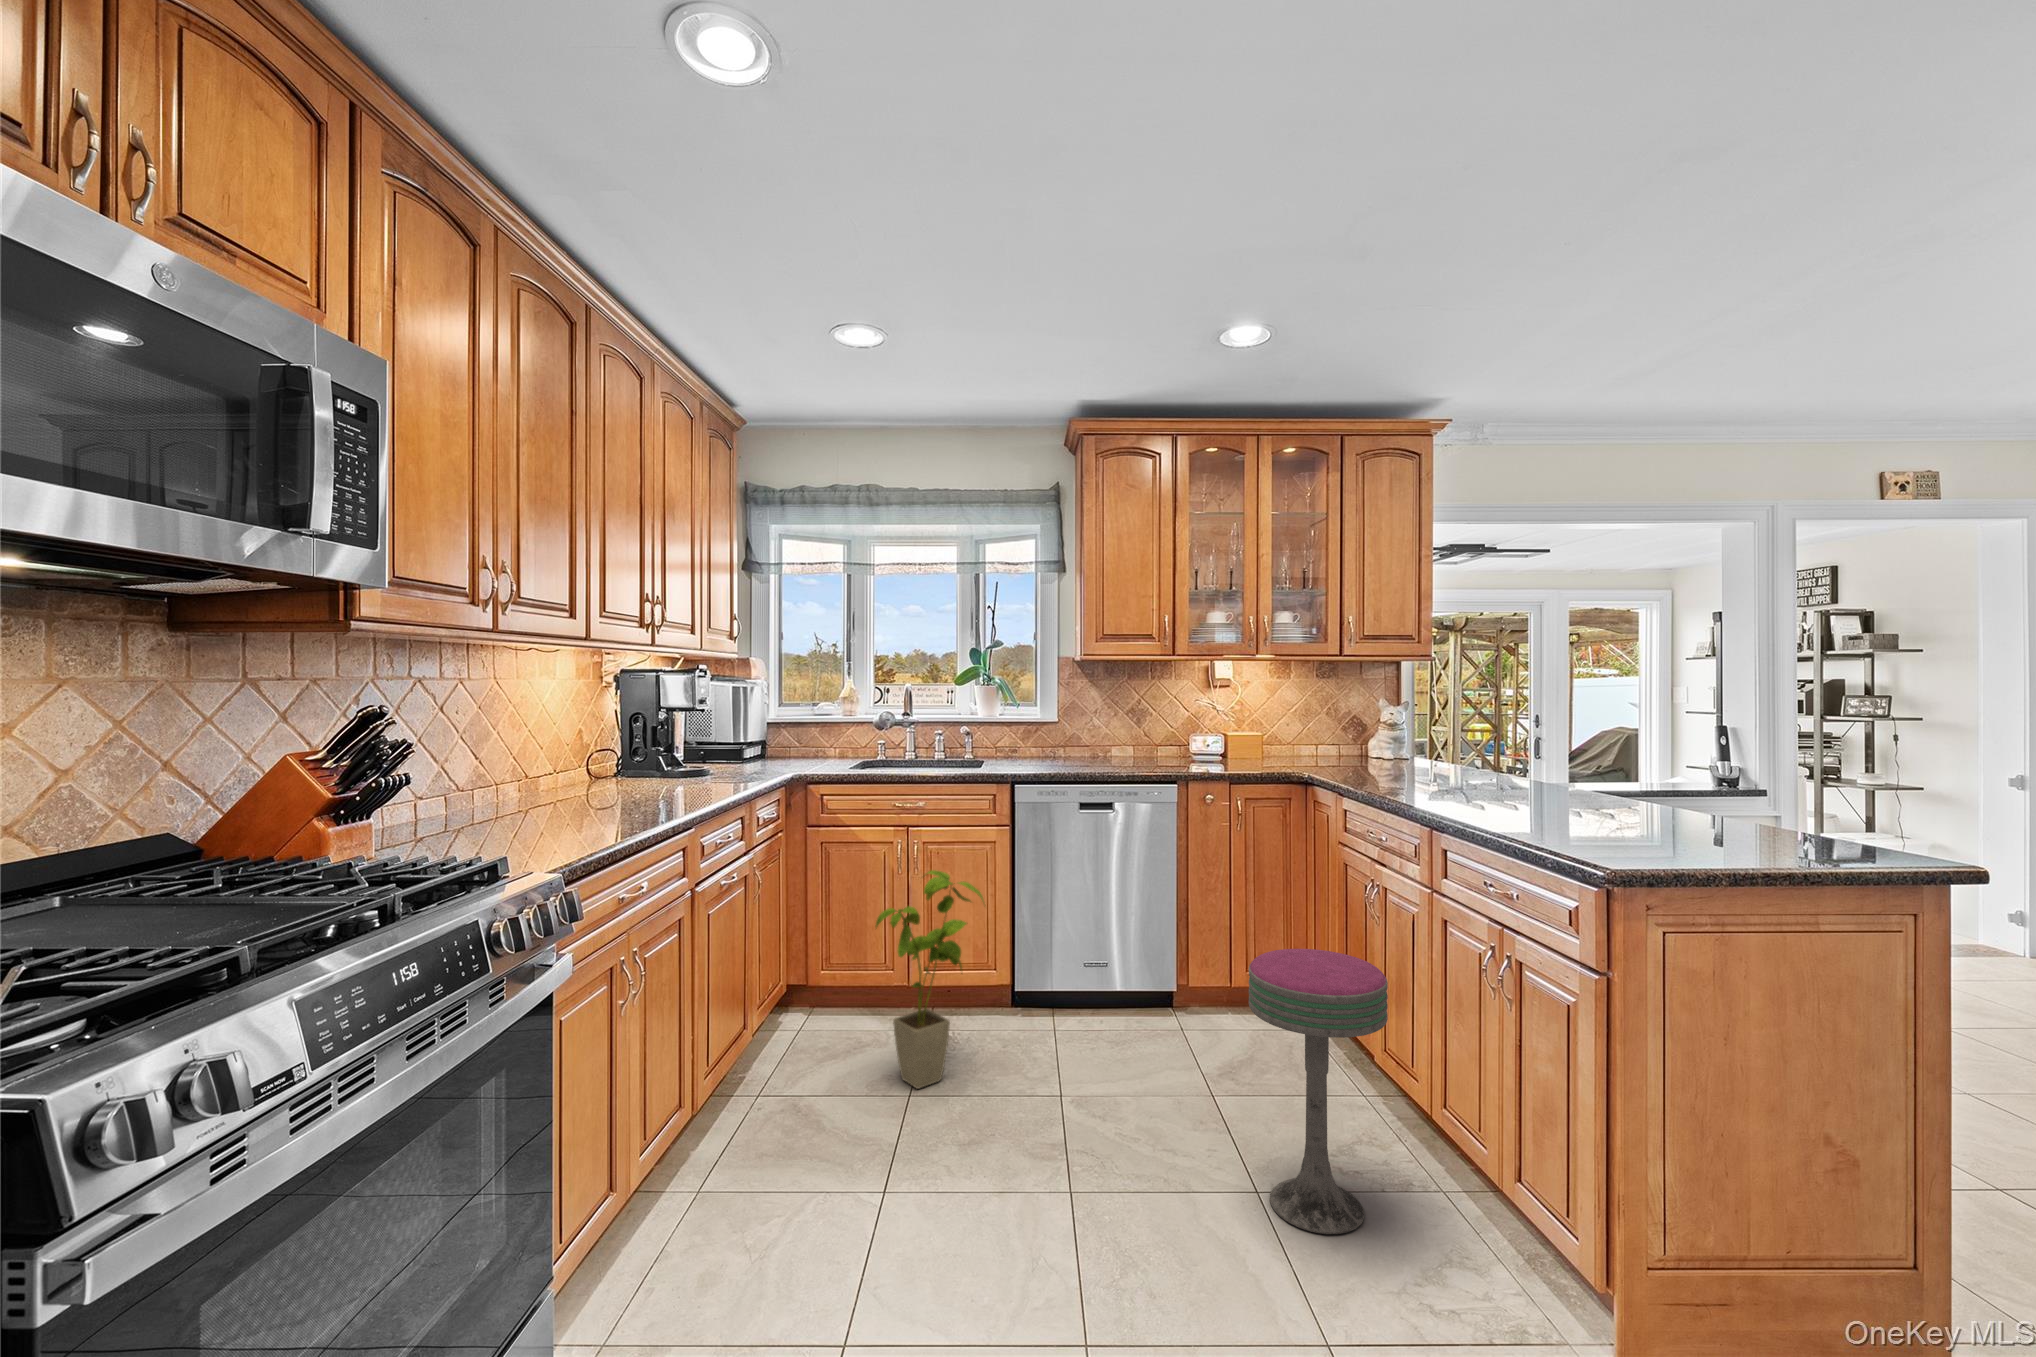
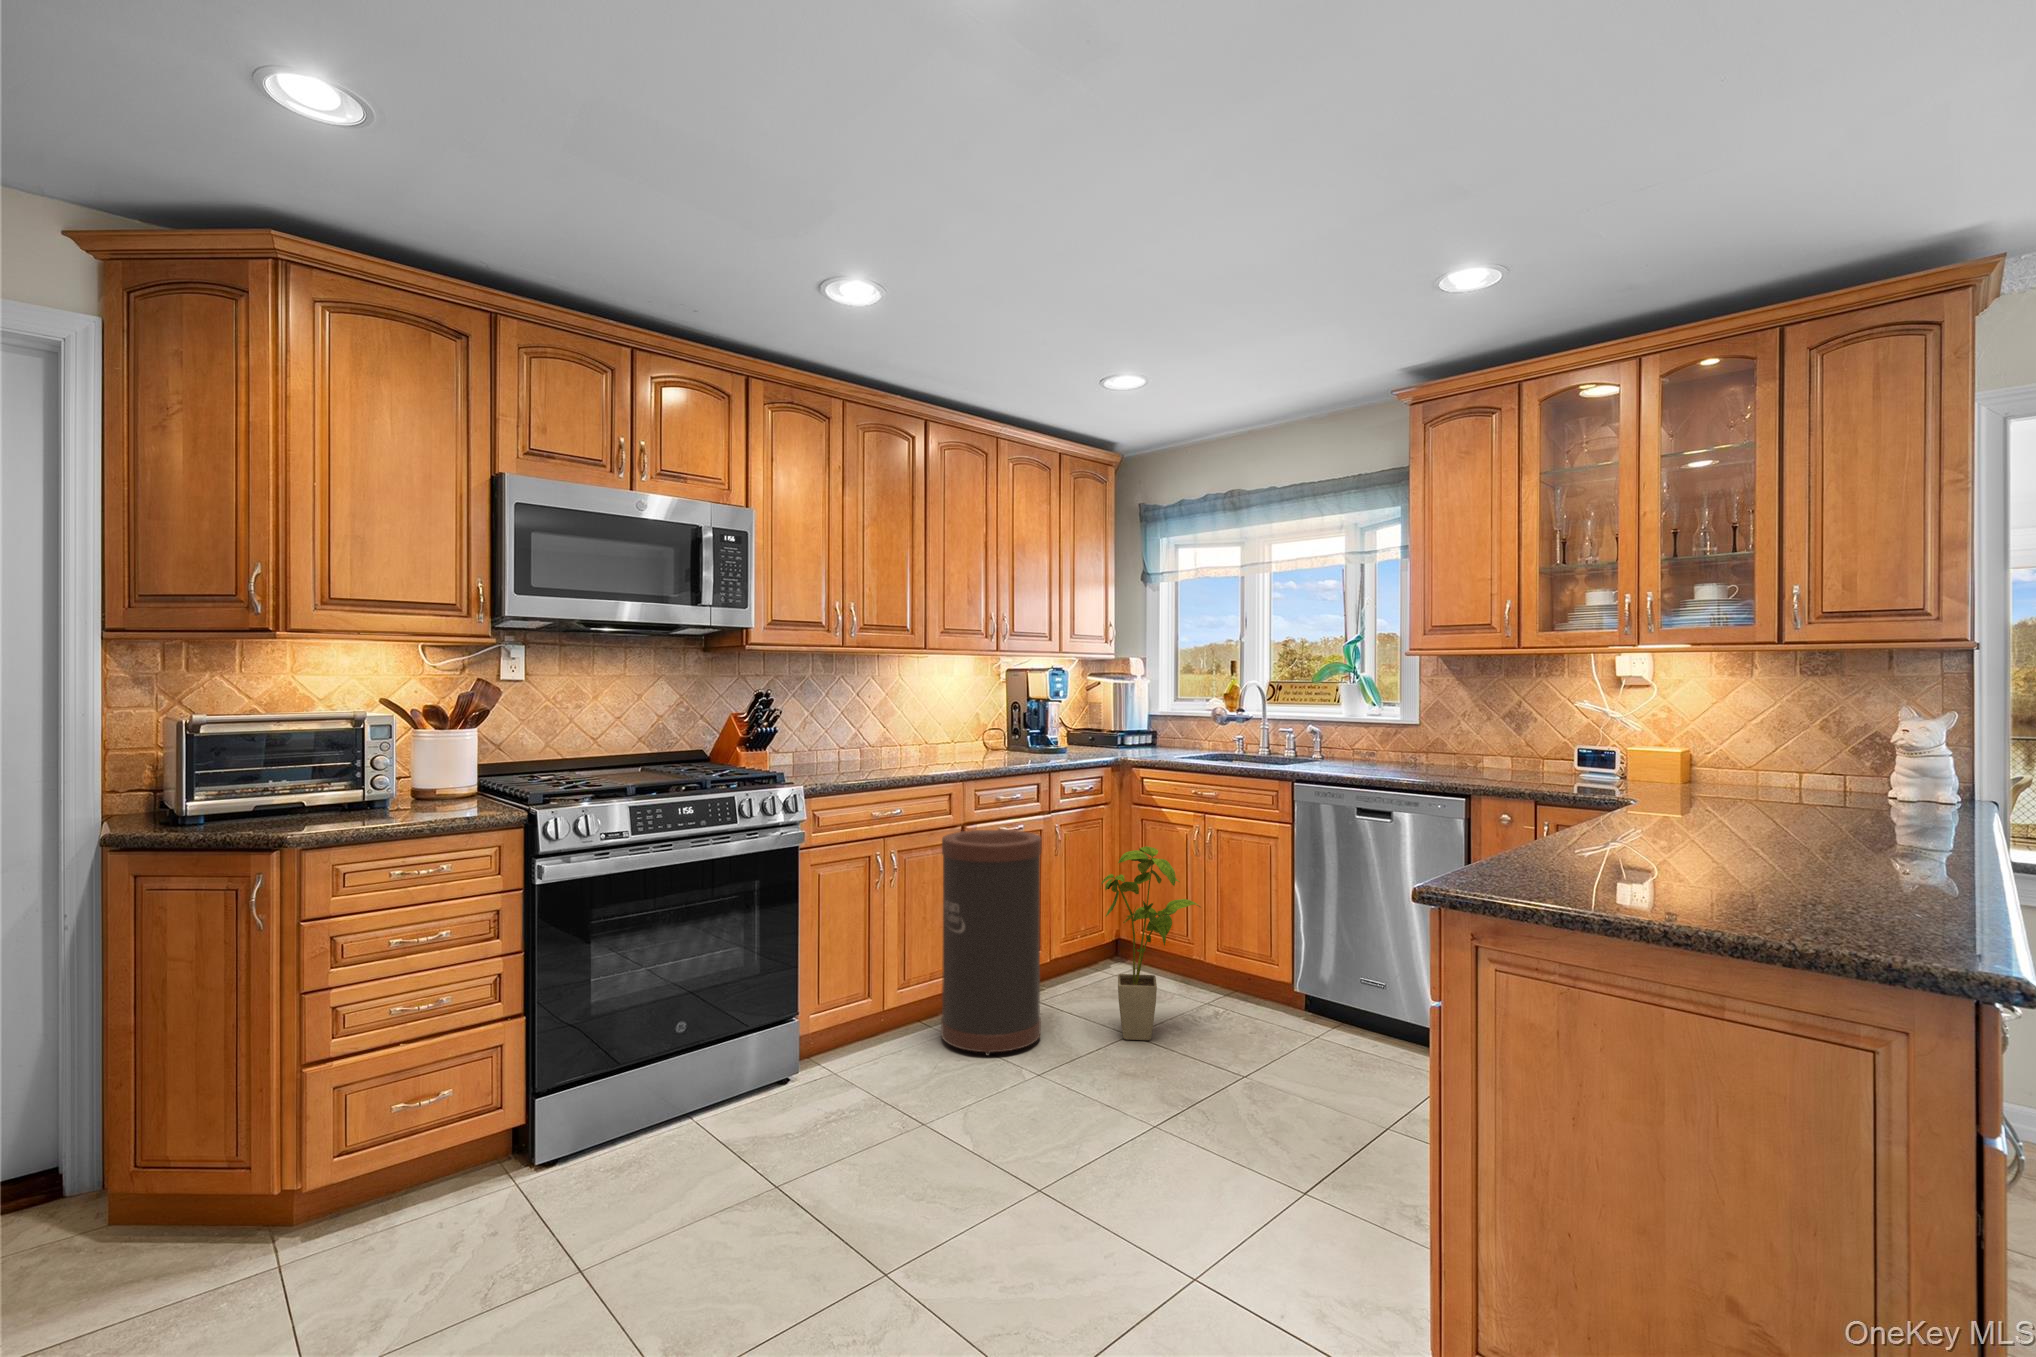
trash can: none [716,877,847,1175] -> present [941,830,1042,1056]
bar stool: present [1249,949,1388,1234] -> none [1237,956,1385,1261]

